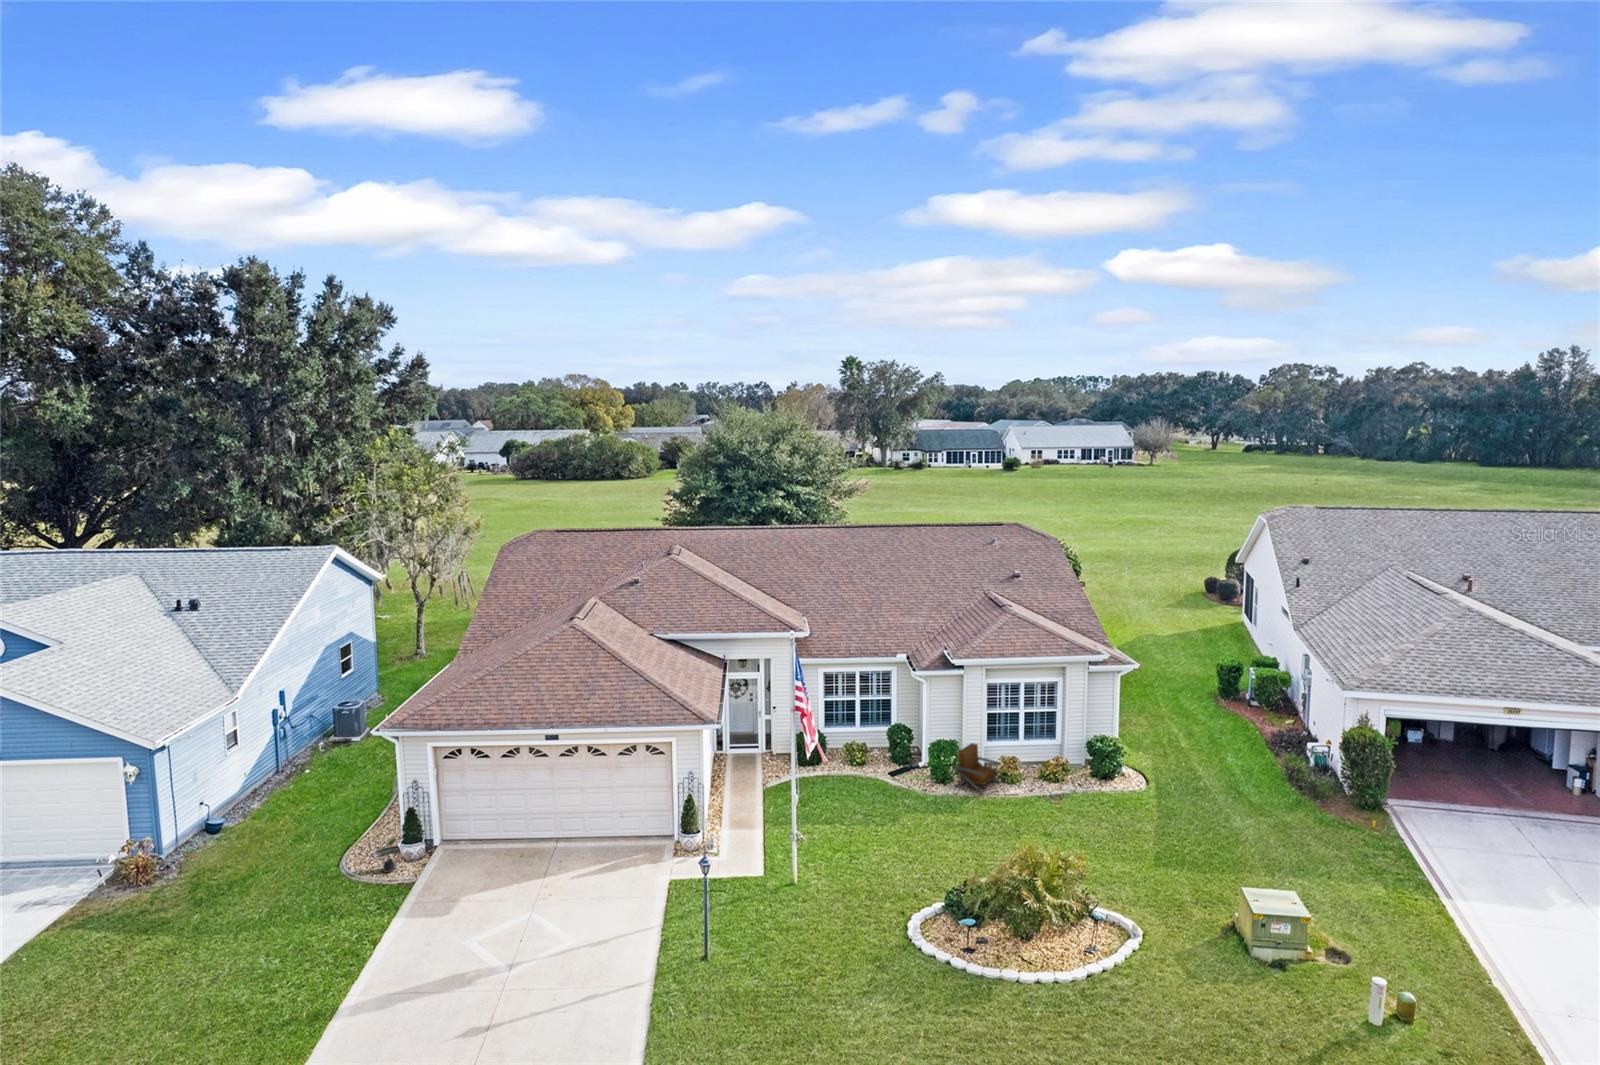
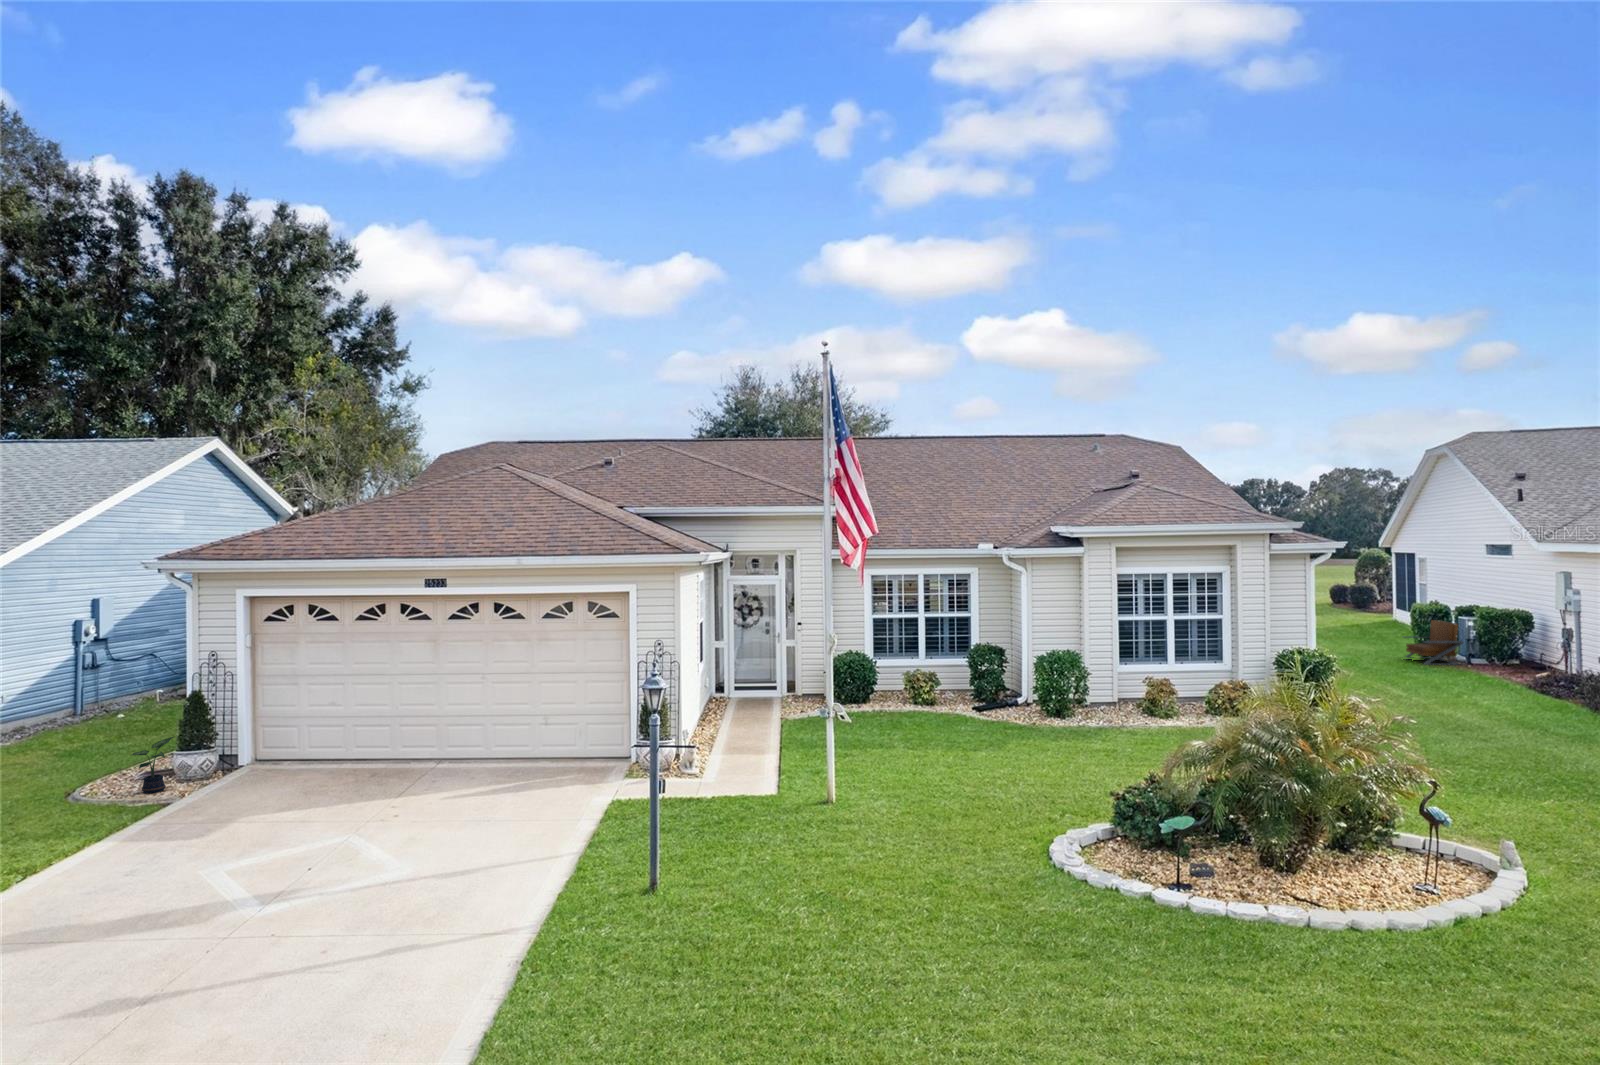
lounge chair: present [953,743,999,794] -> present [1403,620,1464,665]

